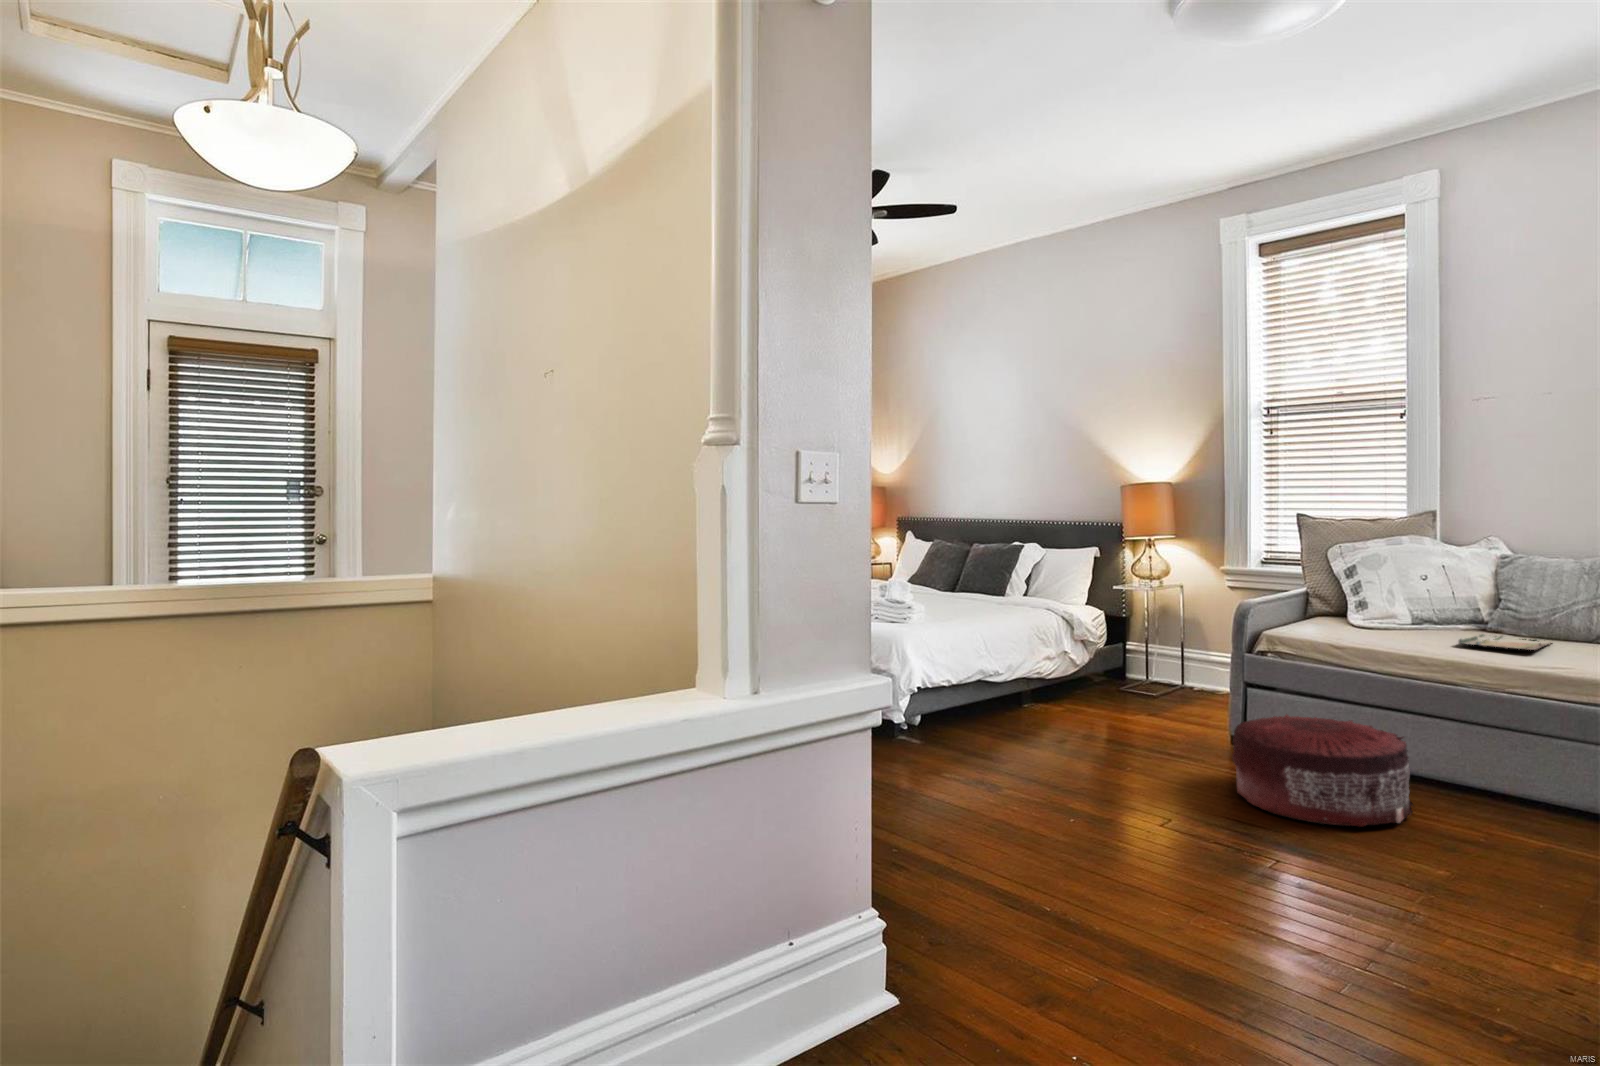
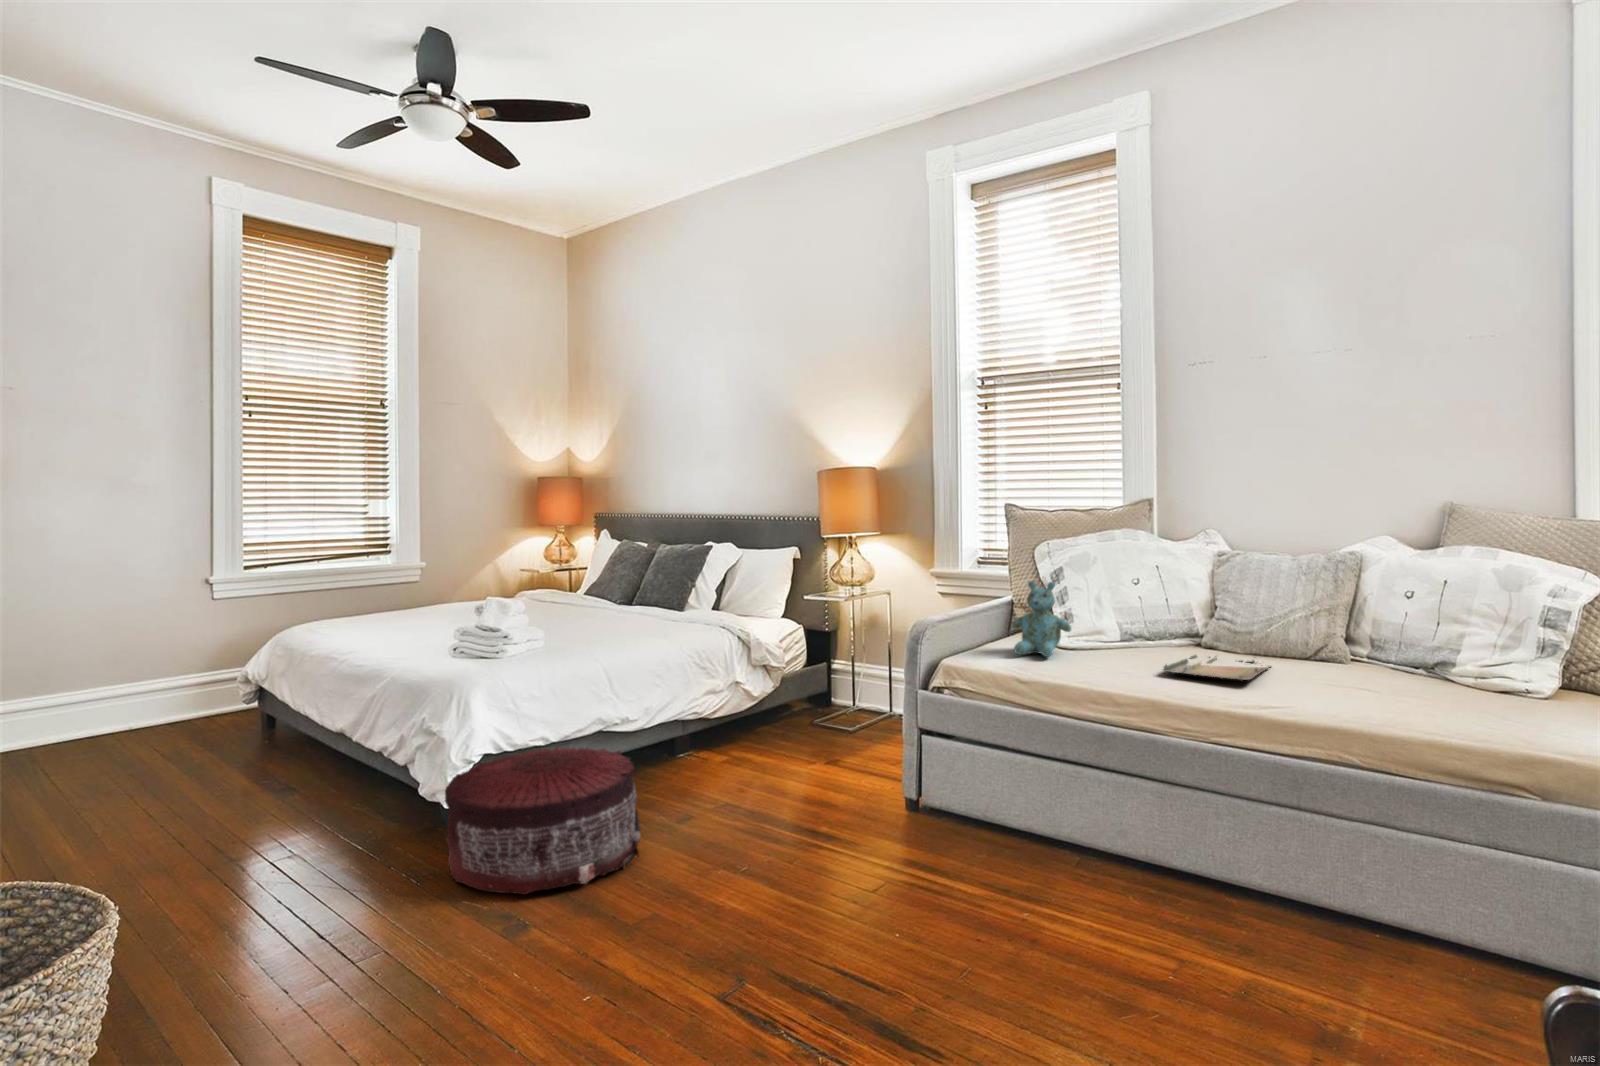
stuffed bear: none [1319,575,1373,633] -> present [1012,581,1072,657]
pouf: present [1232,714,1413,827] -> present [445,746,641,894]

